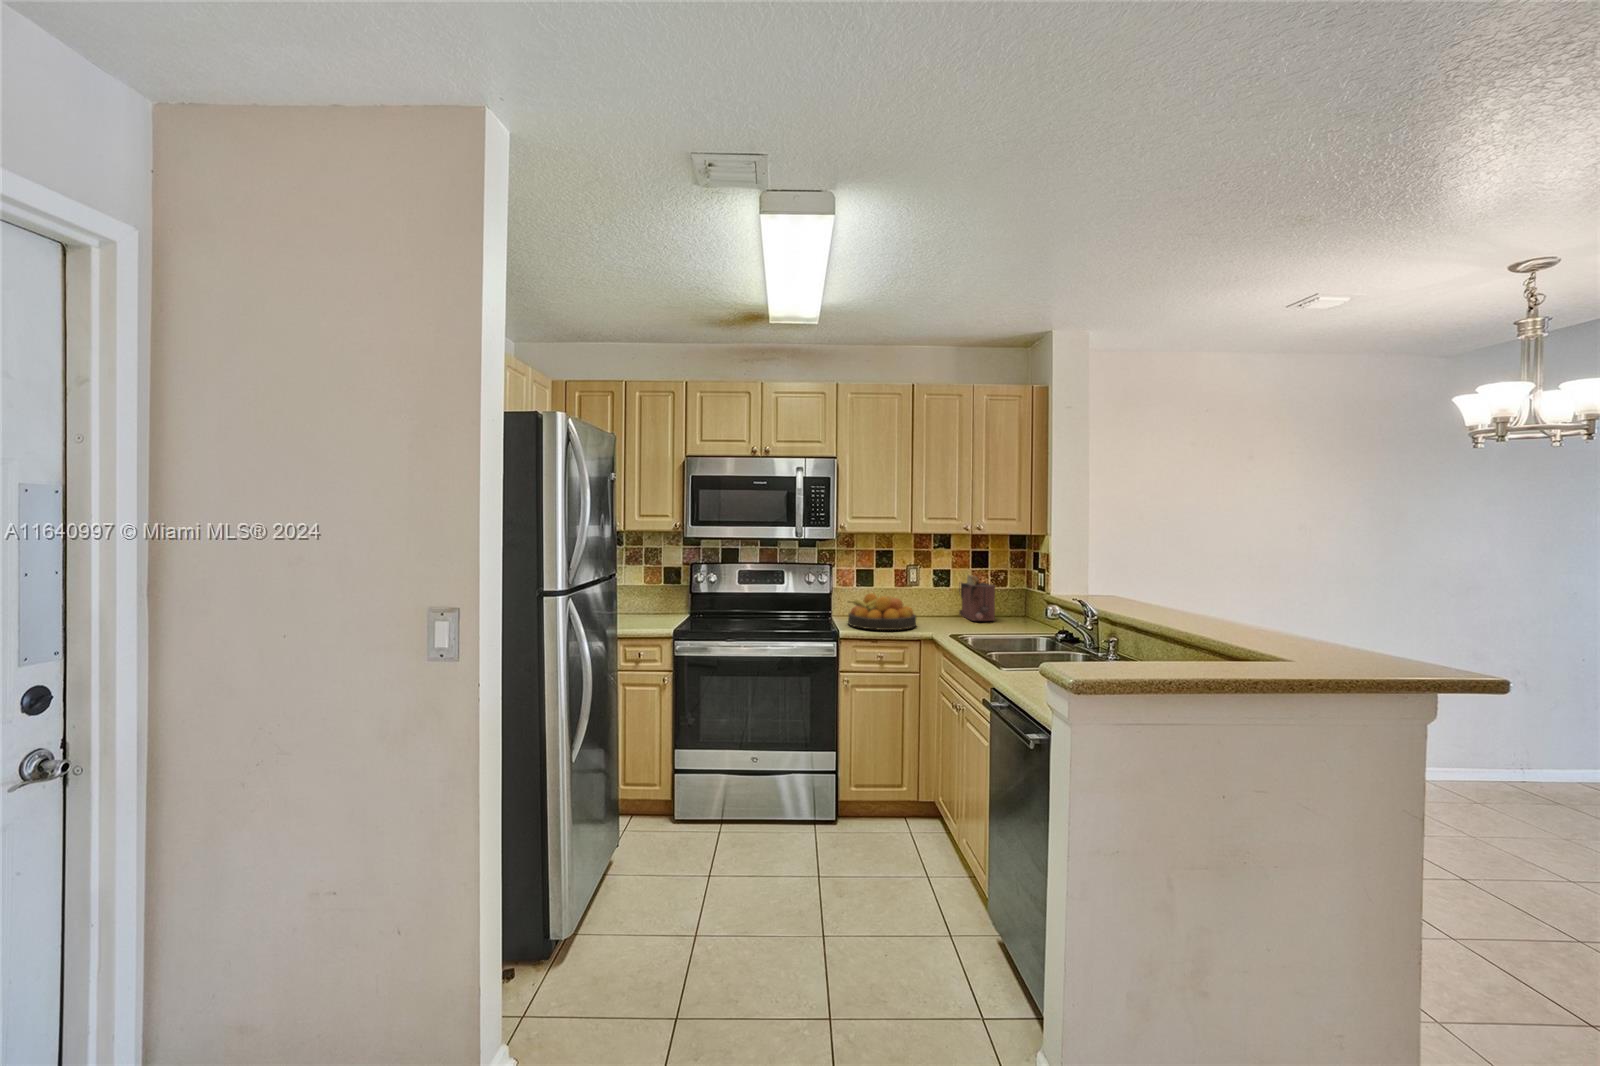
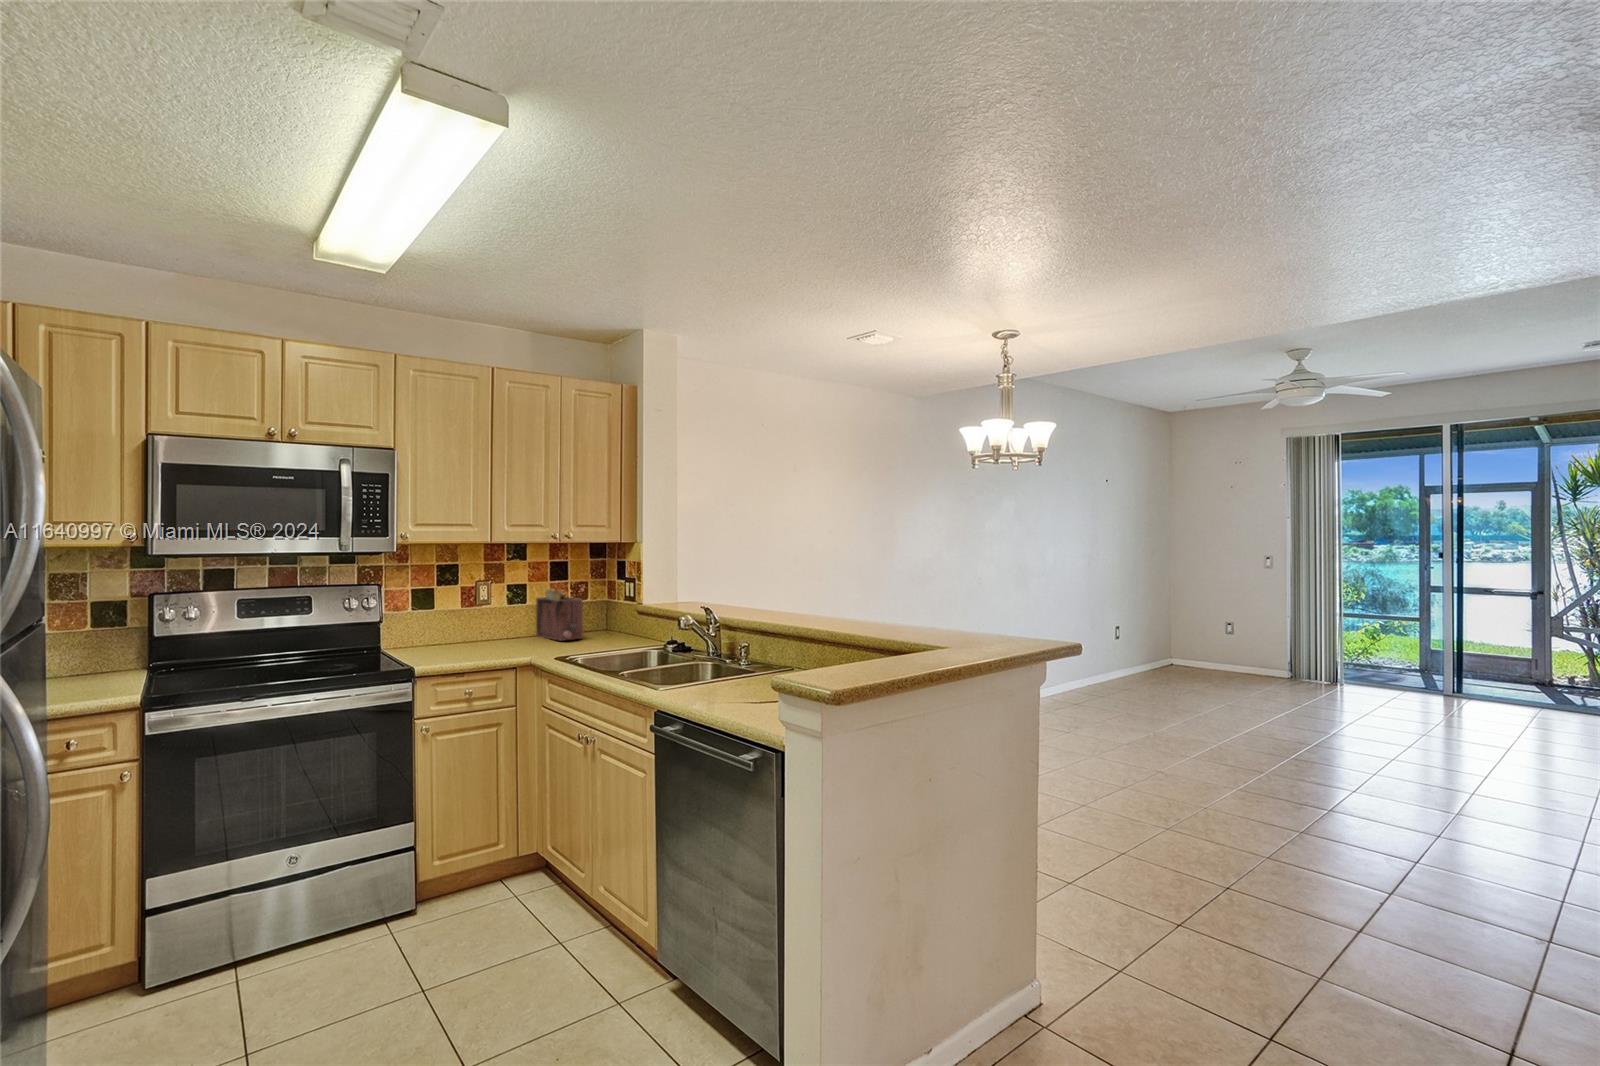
fruit bowl: present [848,593,916,630] -> none [410,618,502,662]

